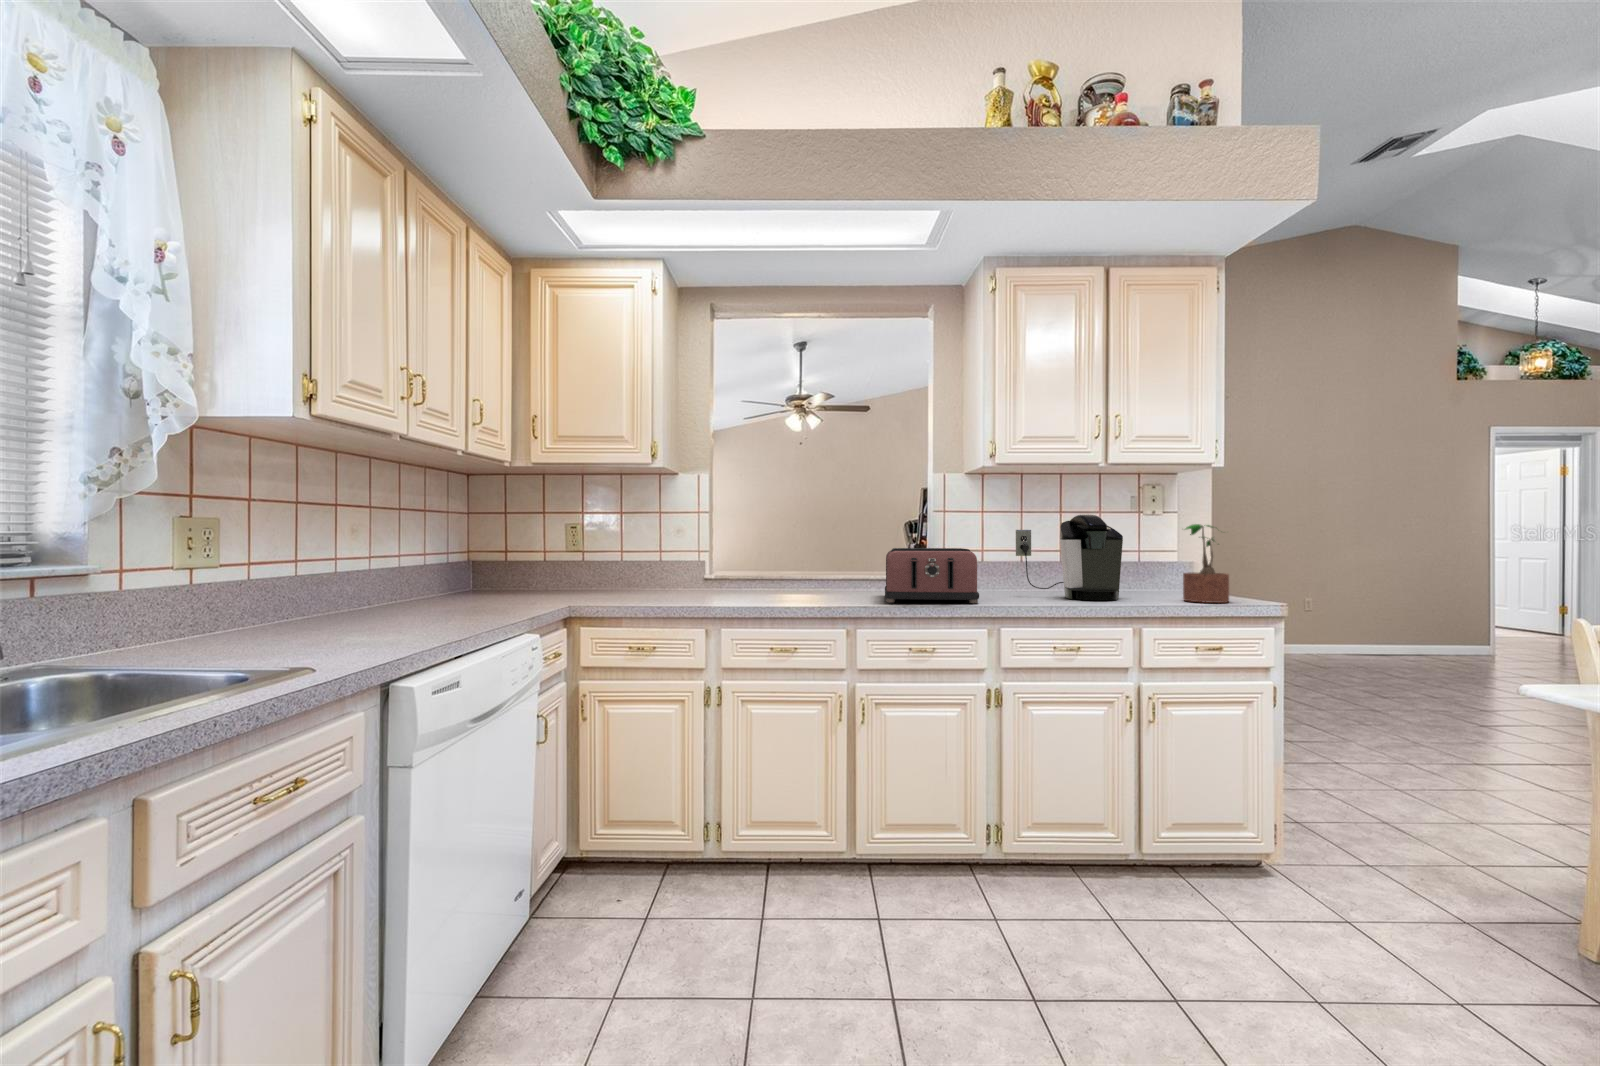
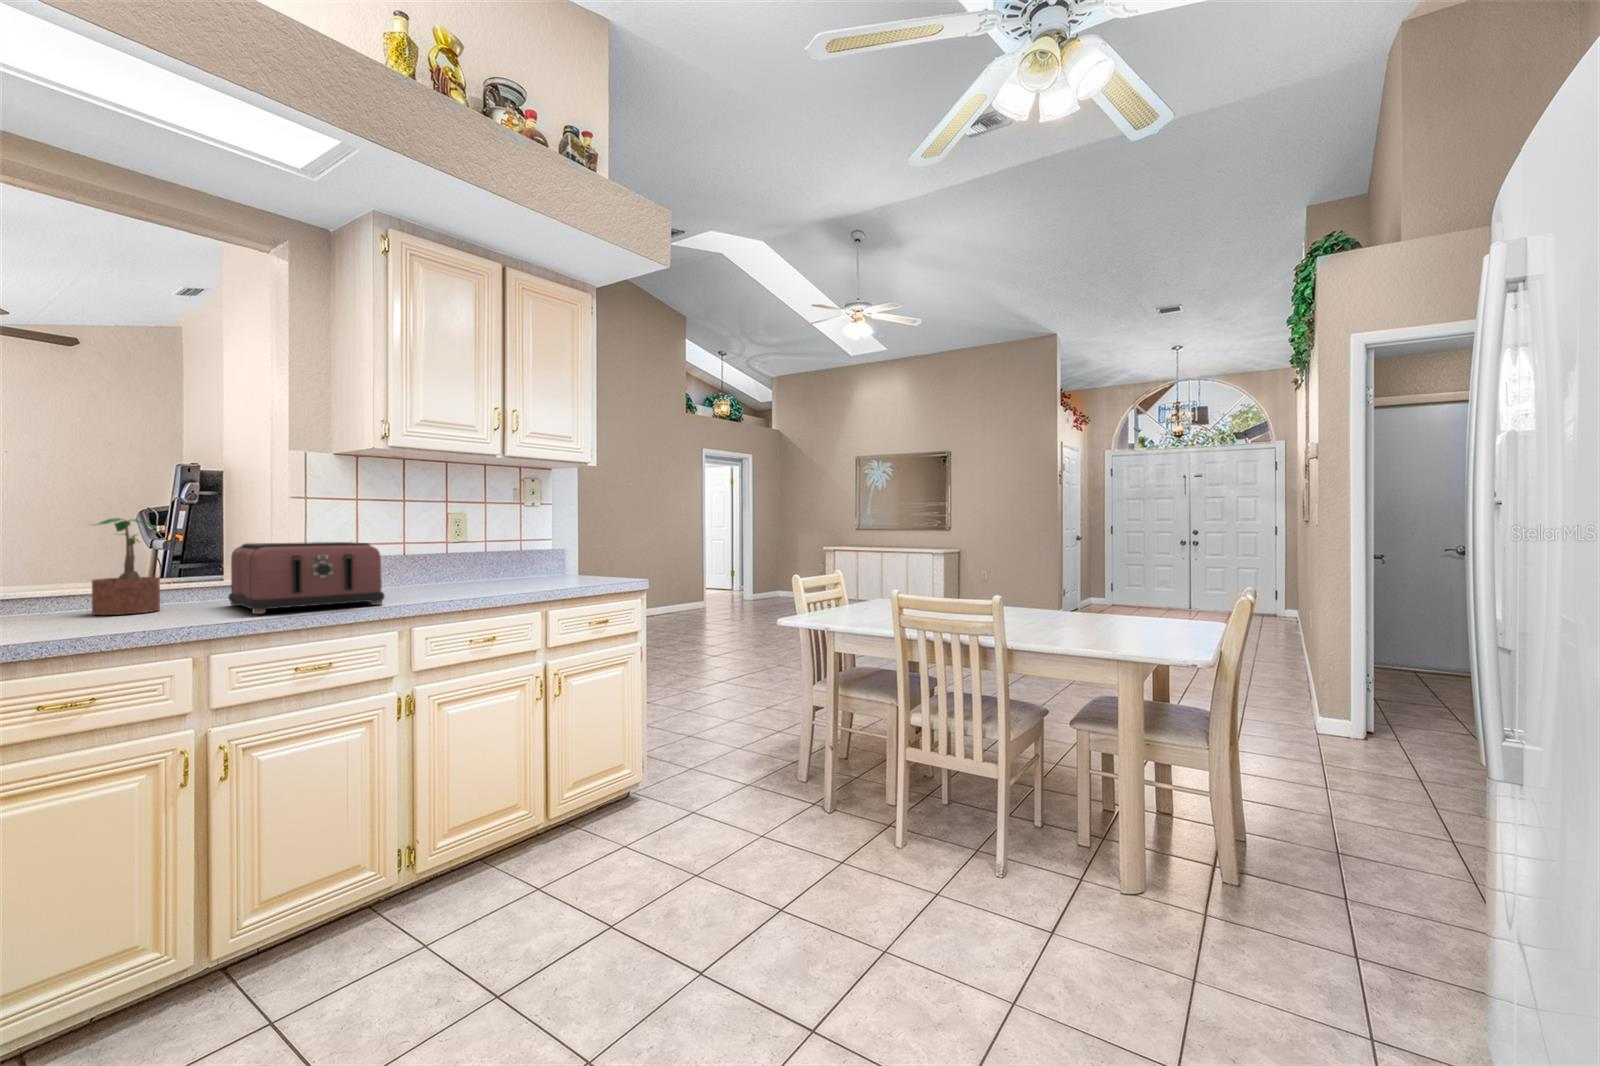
coffee maker: present [1016,514,1123,600] -> none [412,506,524,591]
potted plant: present [1183,524,1229,603] -> present [92,518,160,615]

